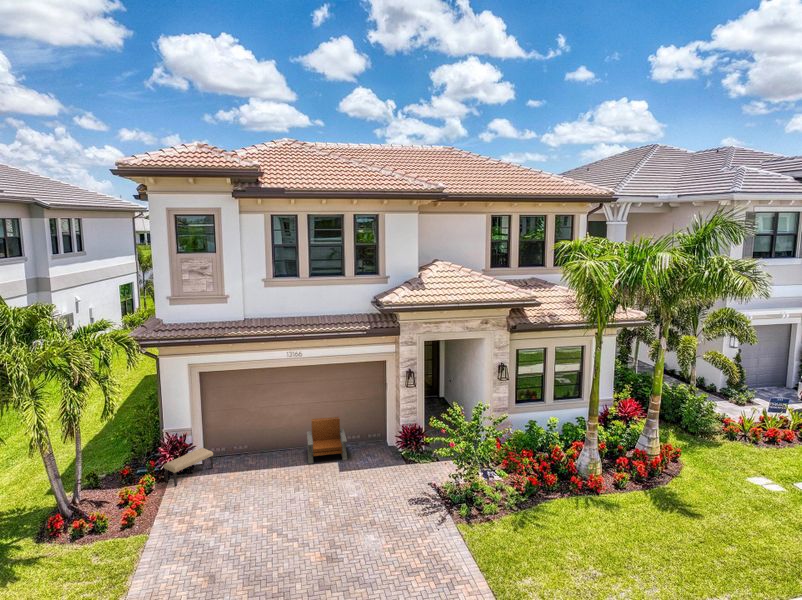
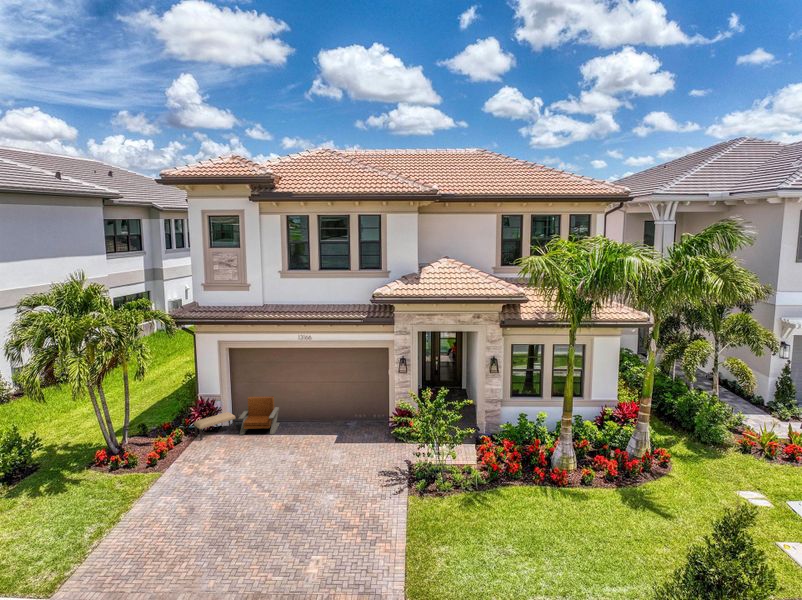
lounge chair: present [307,417,347,464] -> present [239,396,280,435]

